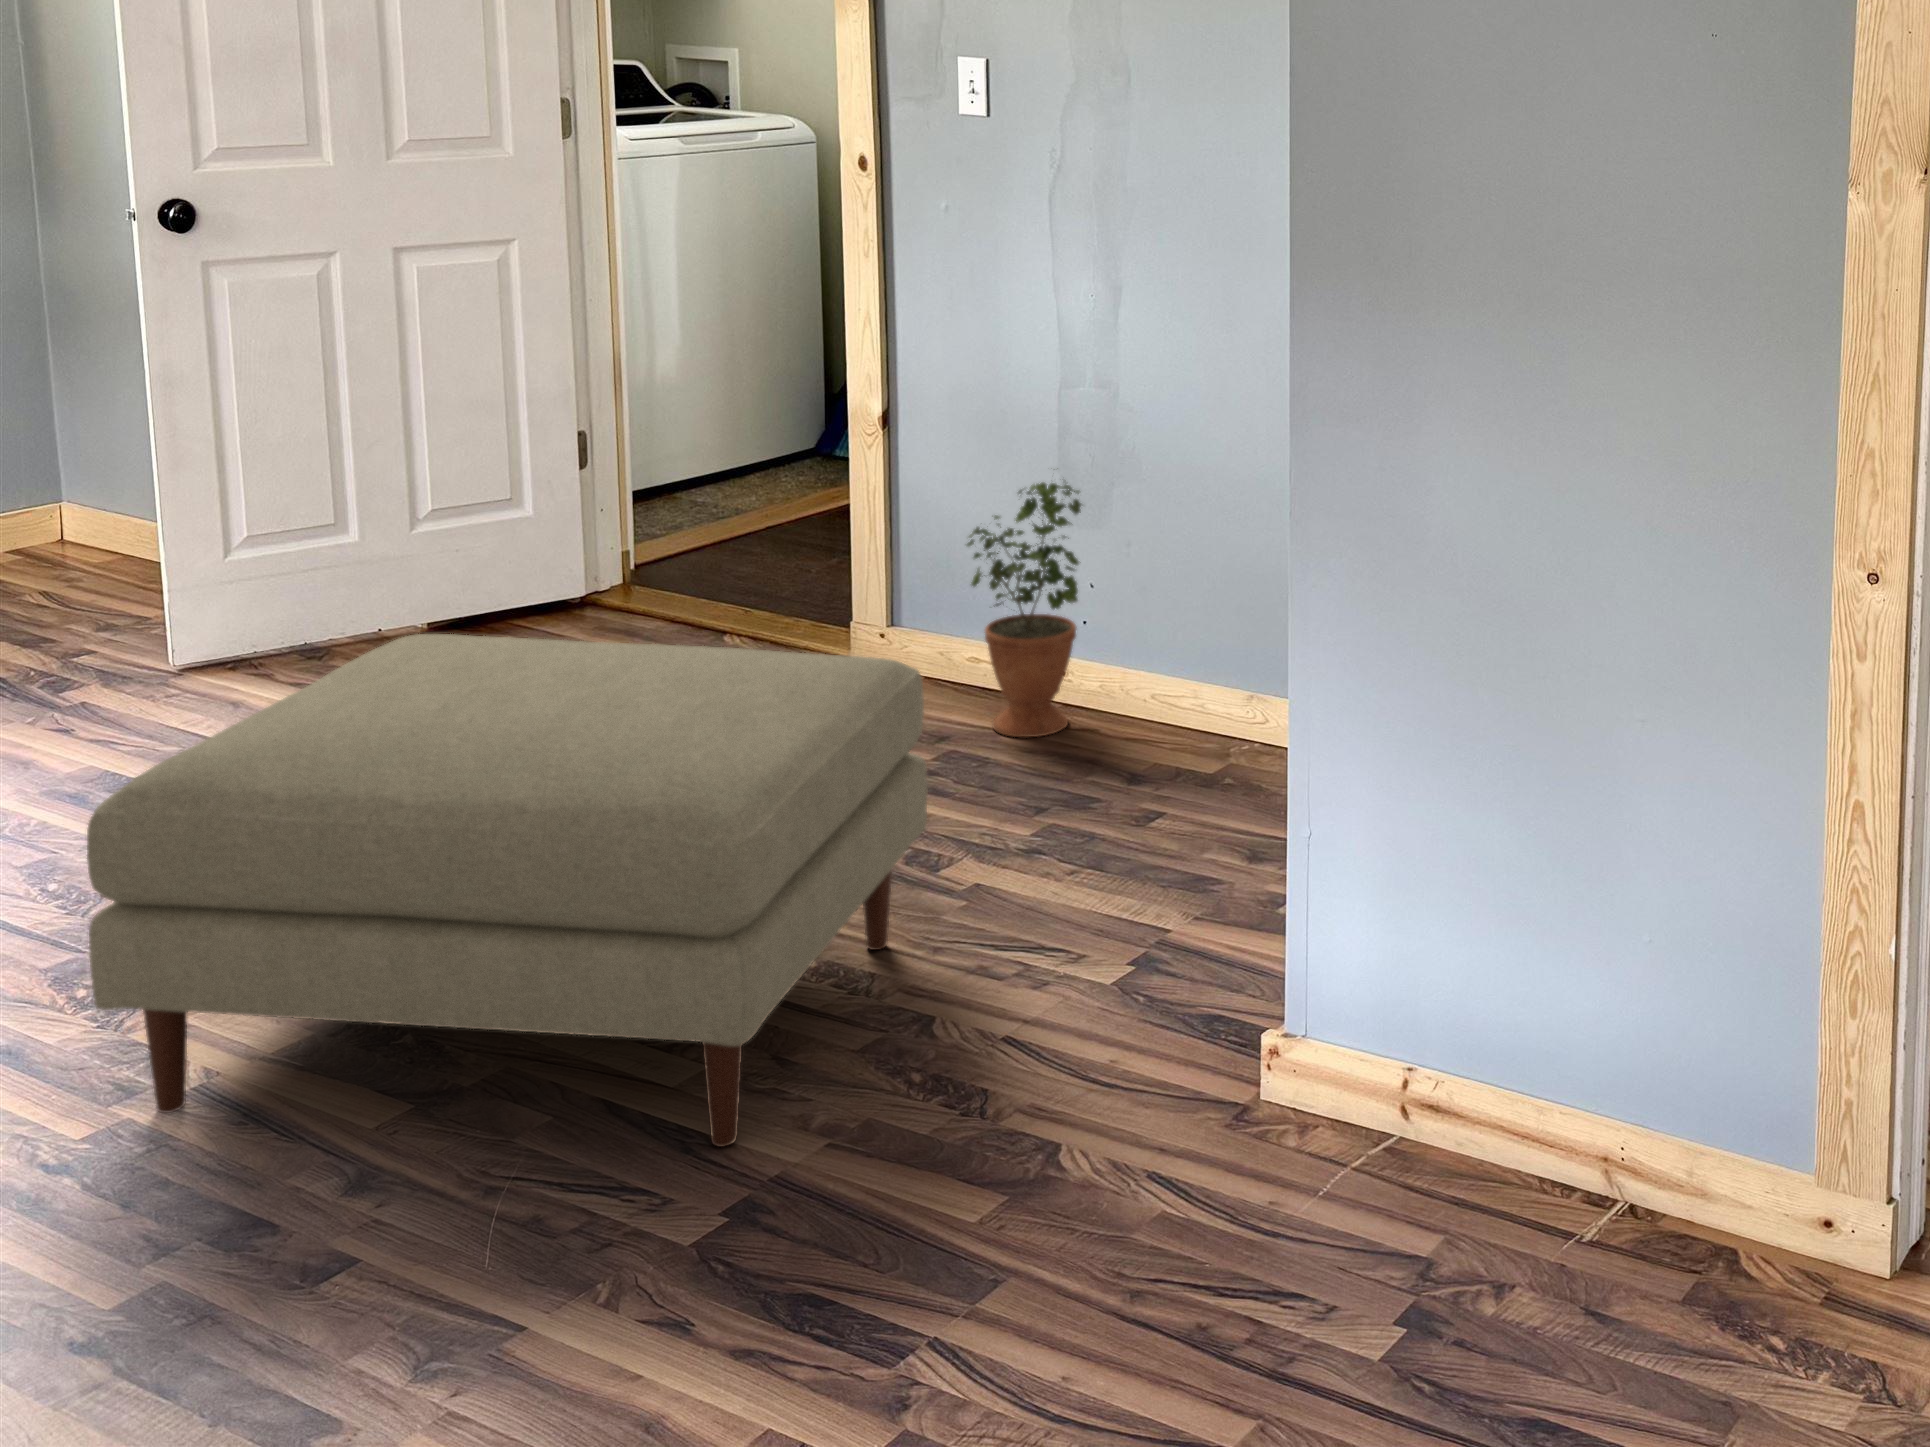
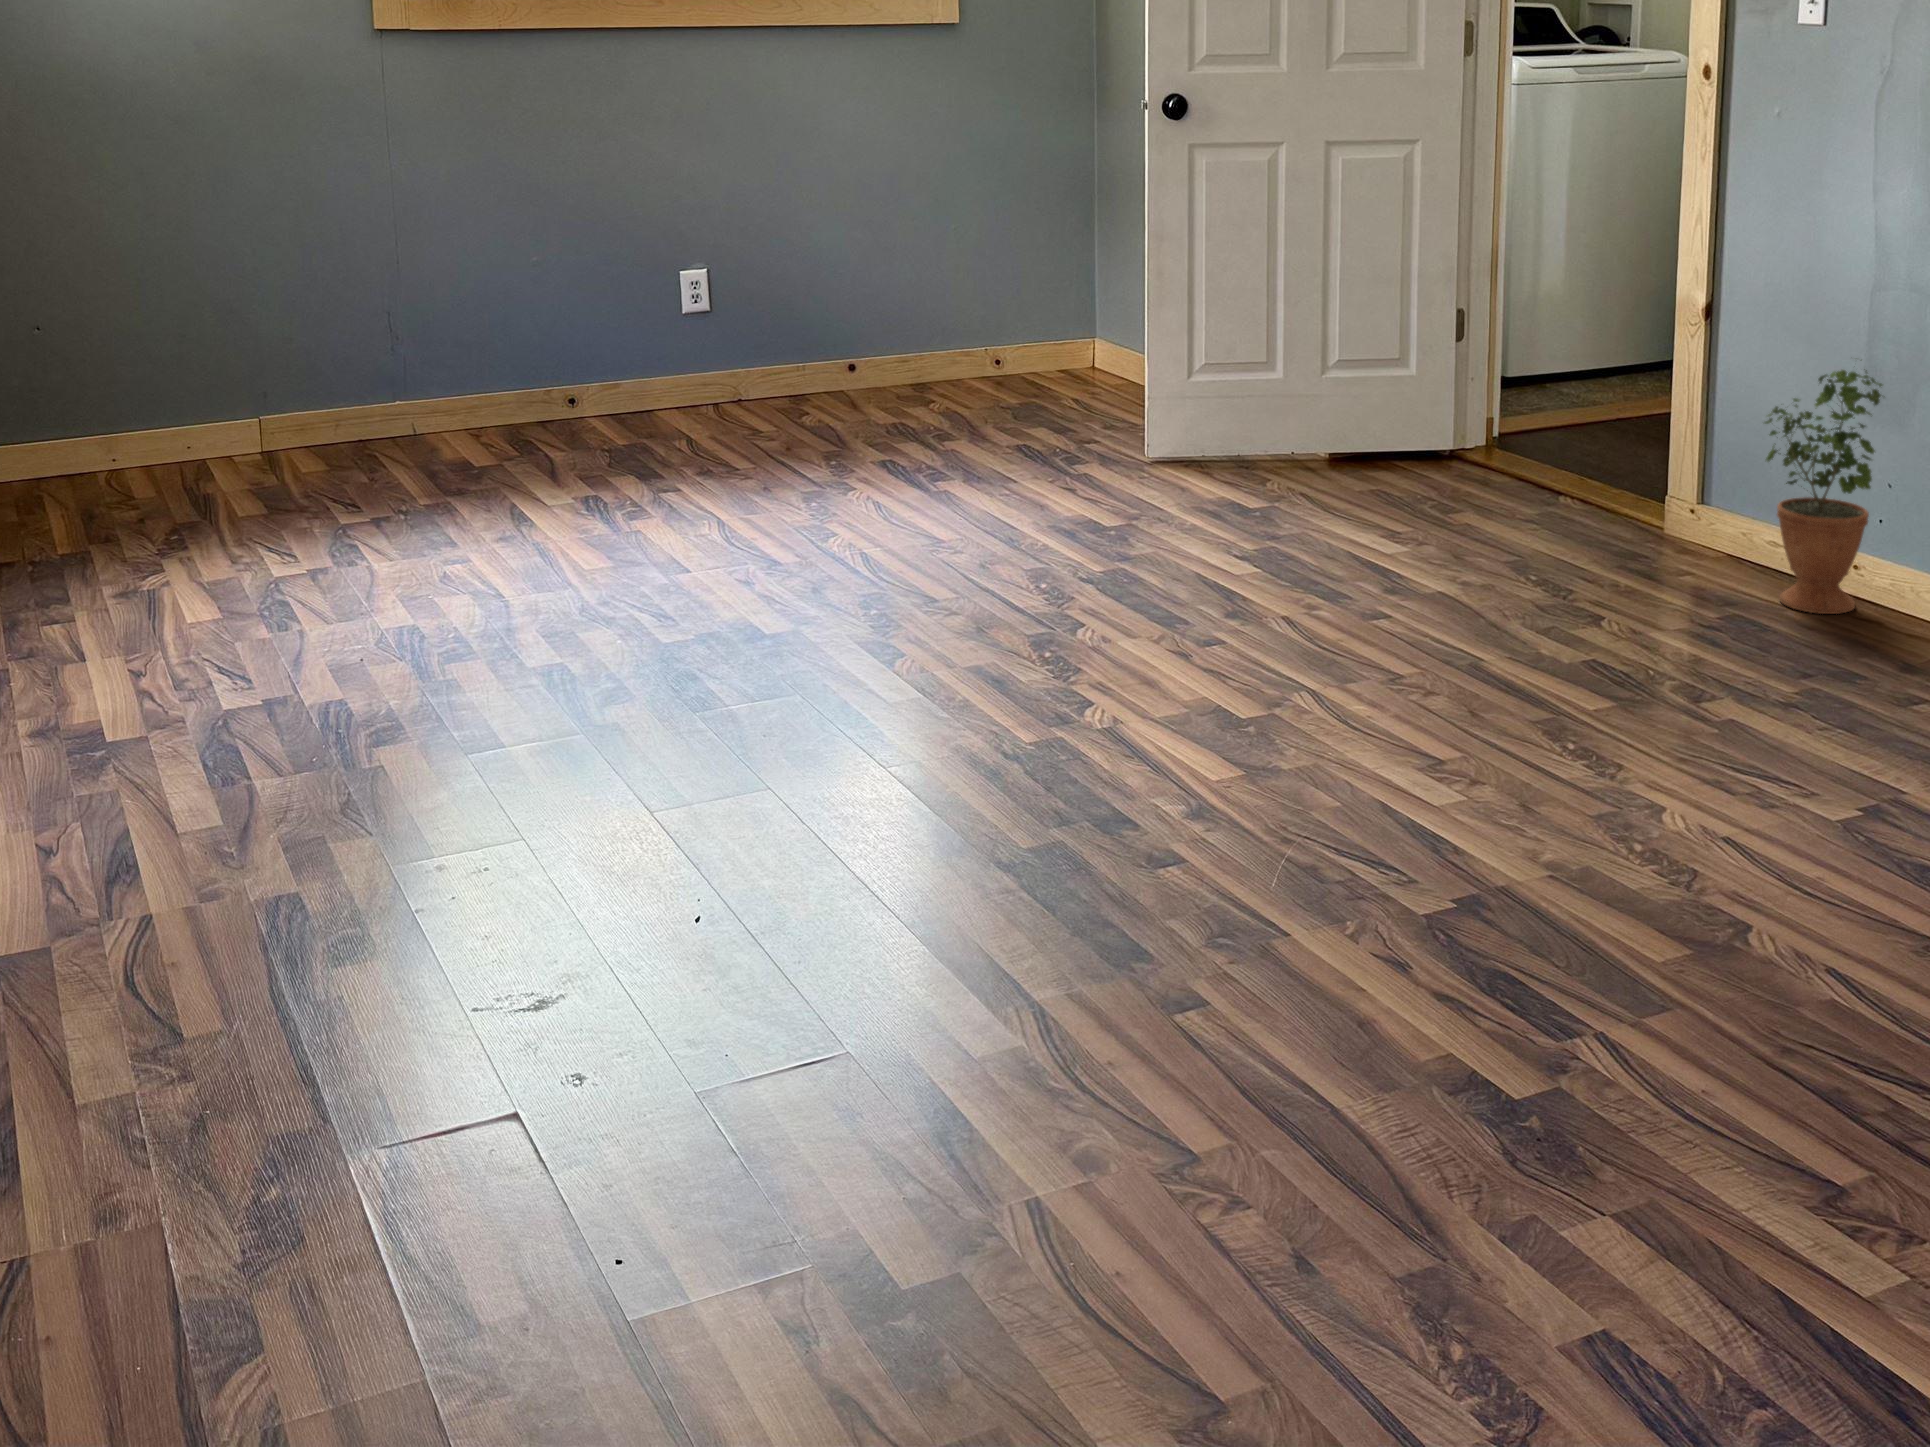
ottoman: present [87,634,928,1147] -> none [1047,423,1682,854]

